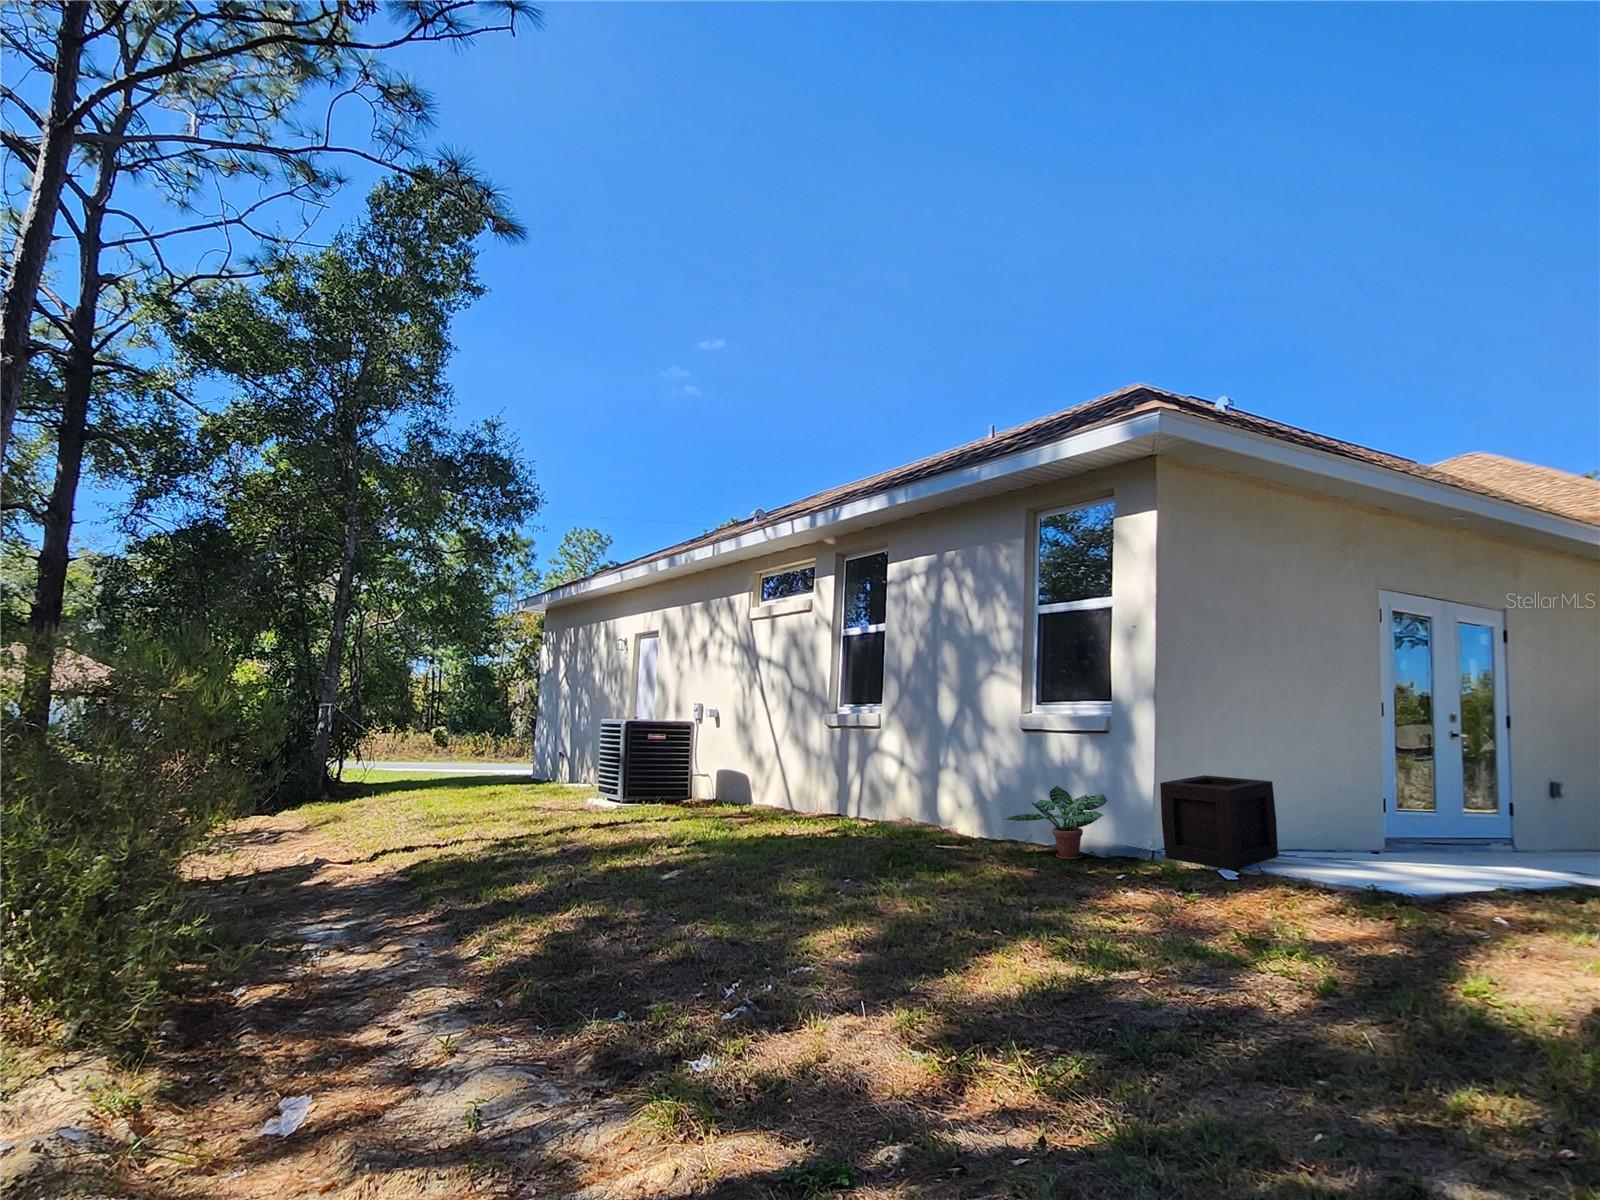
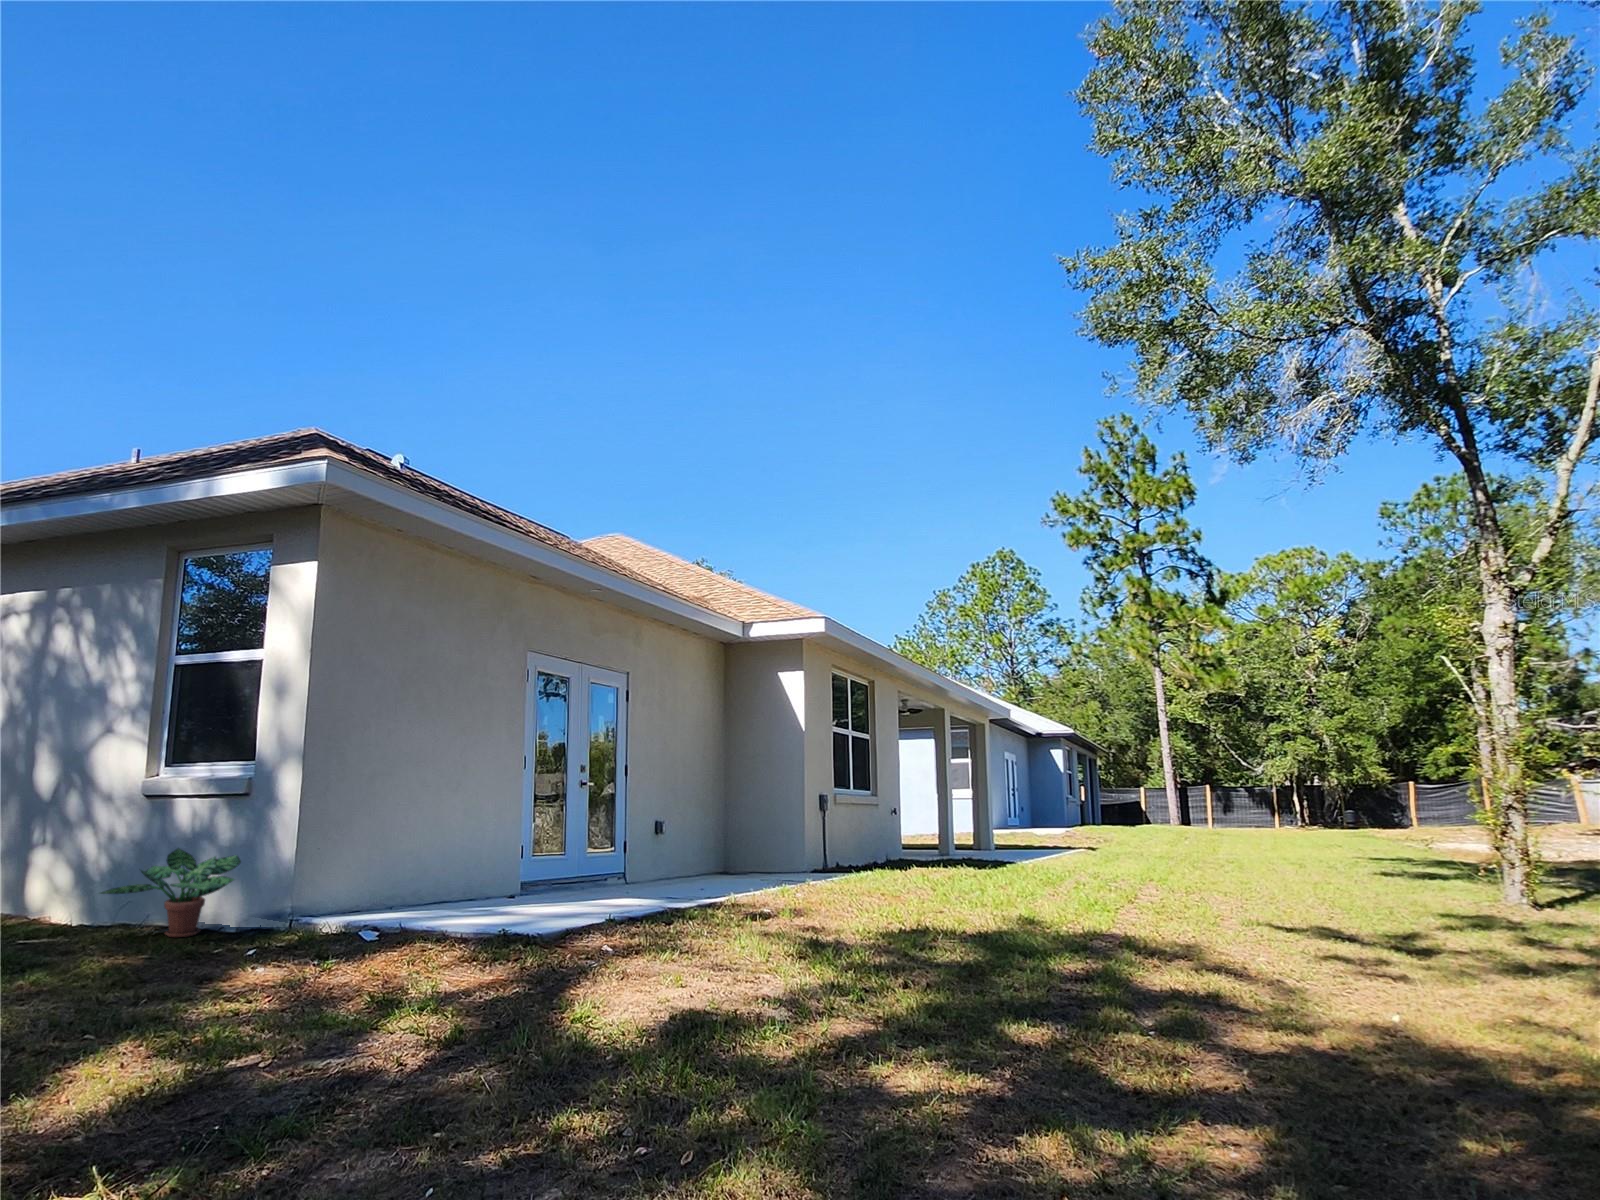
wooden crate: present [1160,775,1278,869] -> none [303,828,427,928]

